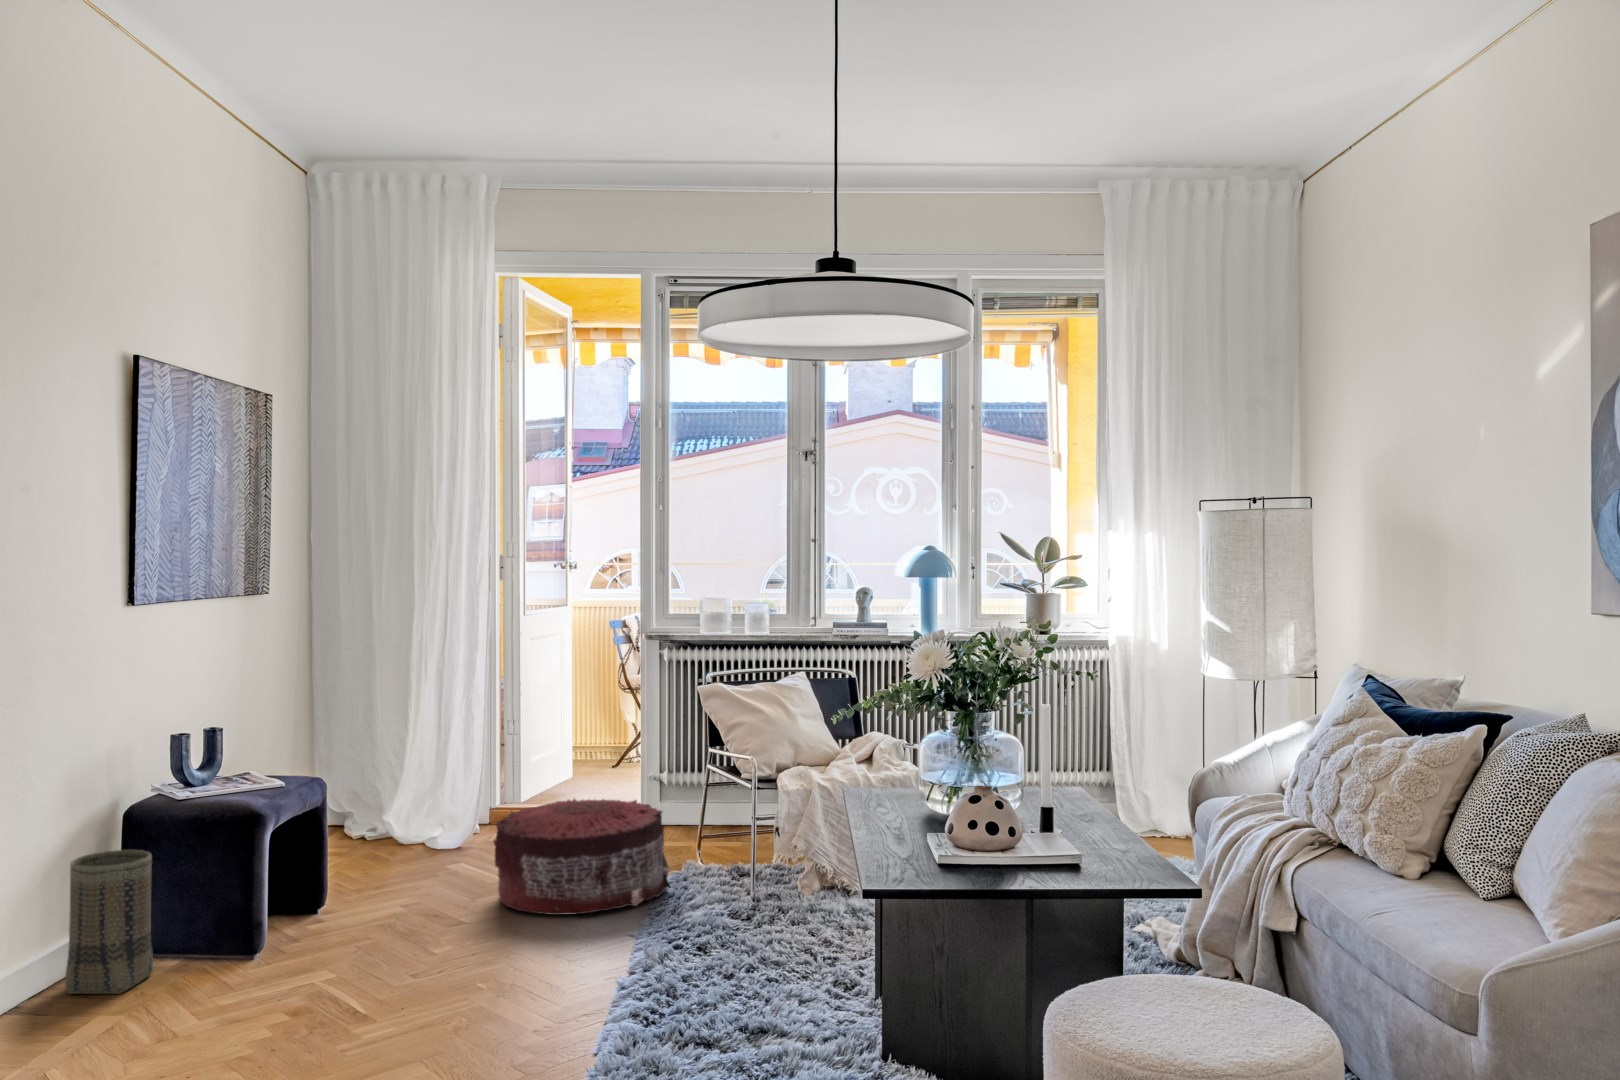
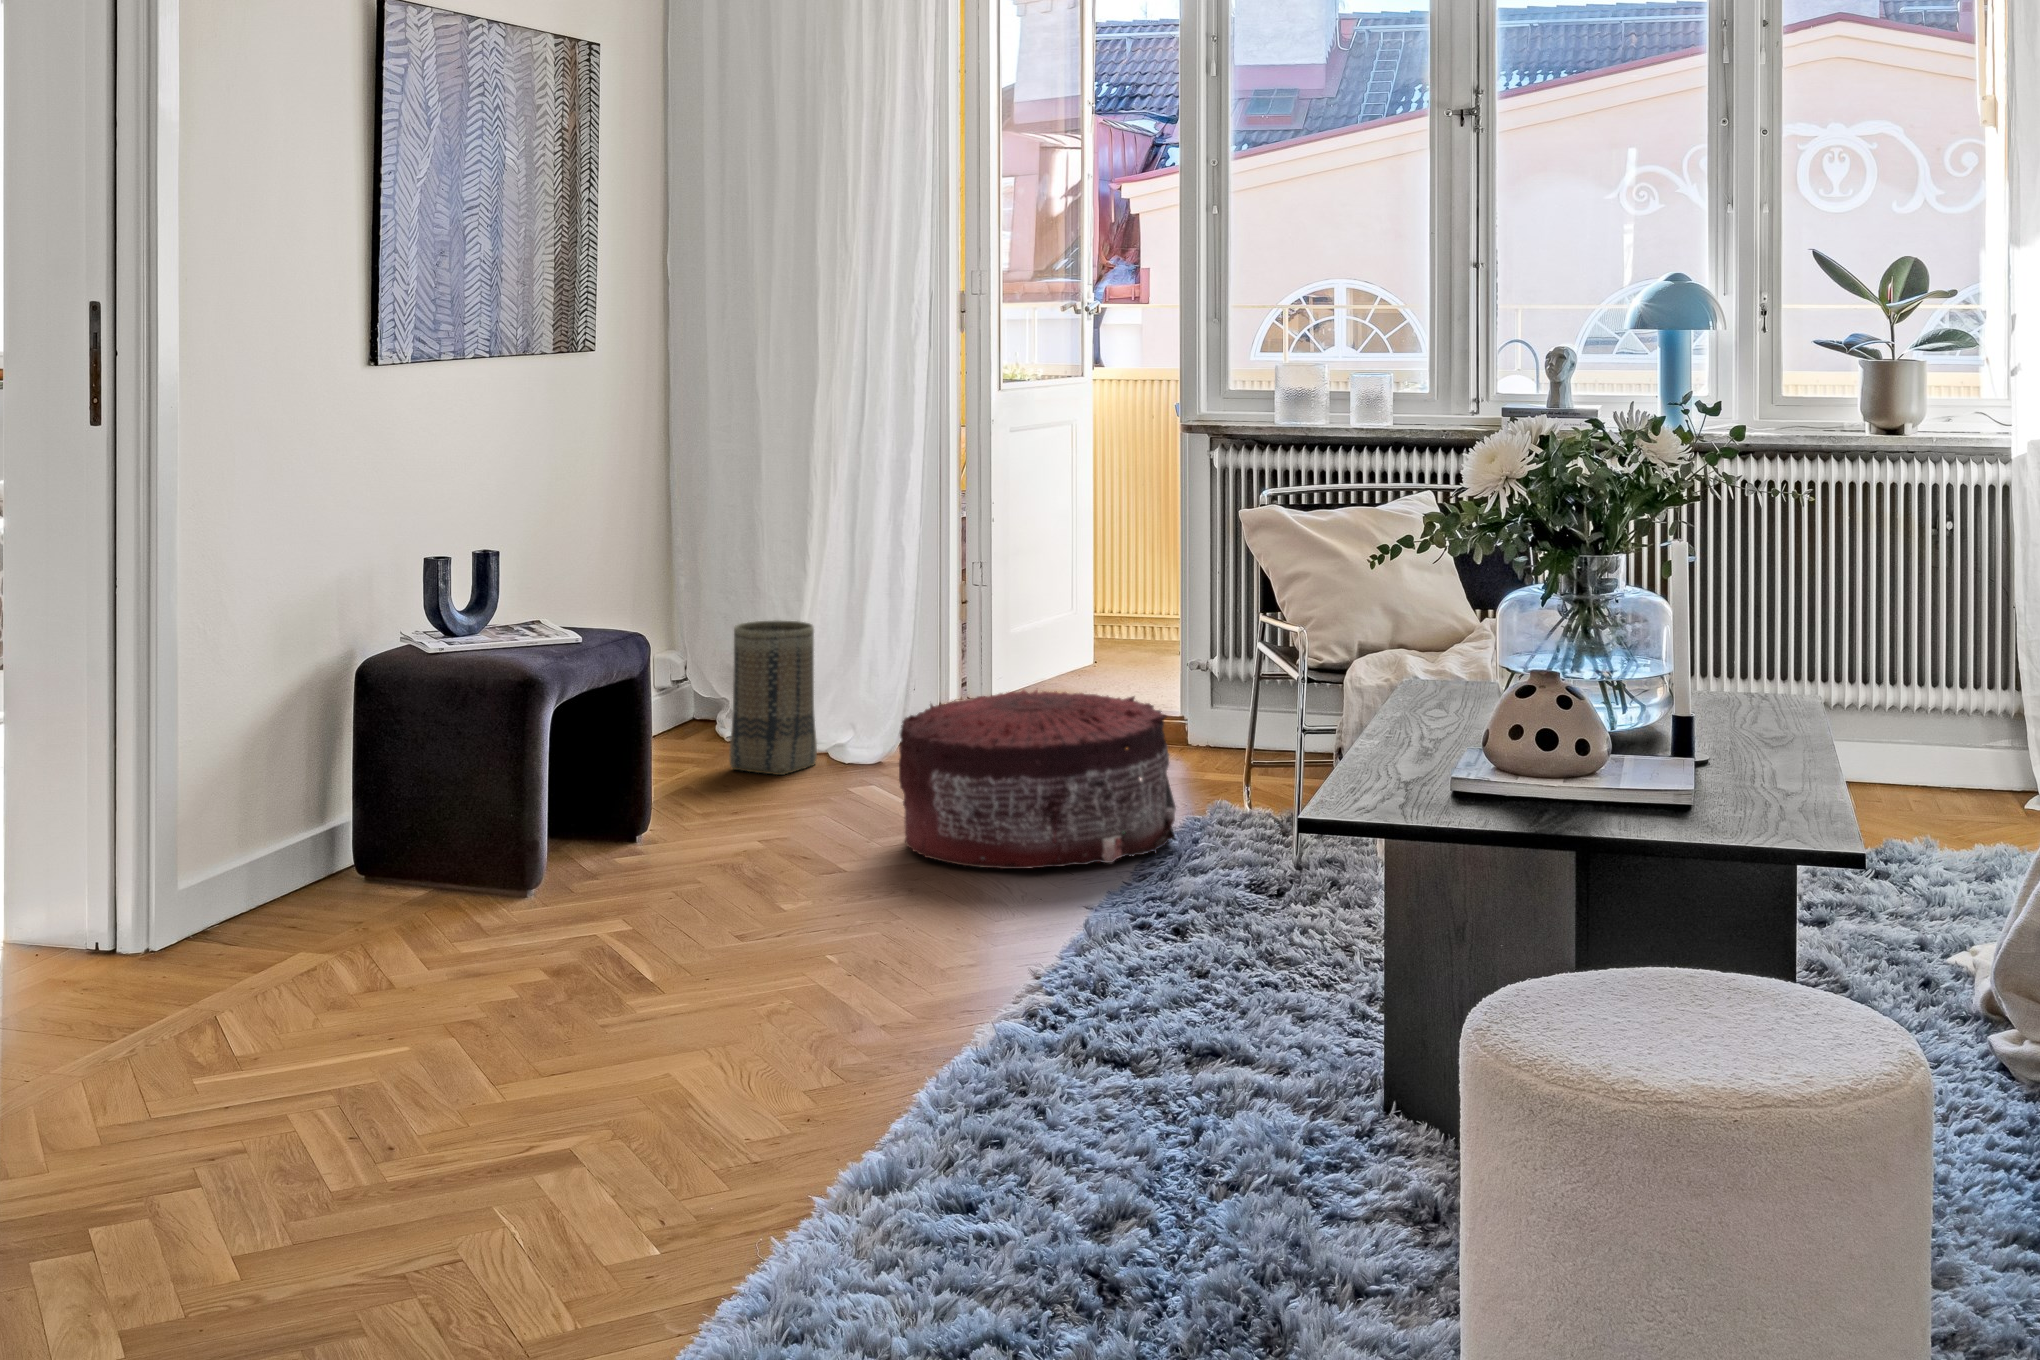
basket: present [65,850,153,994] -> present [730,620,817,775]

